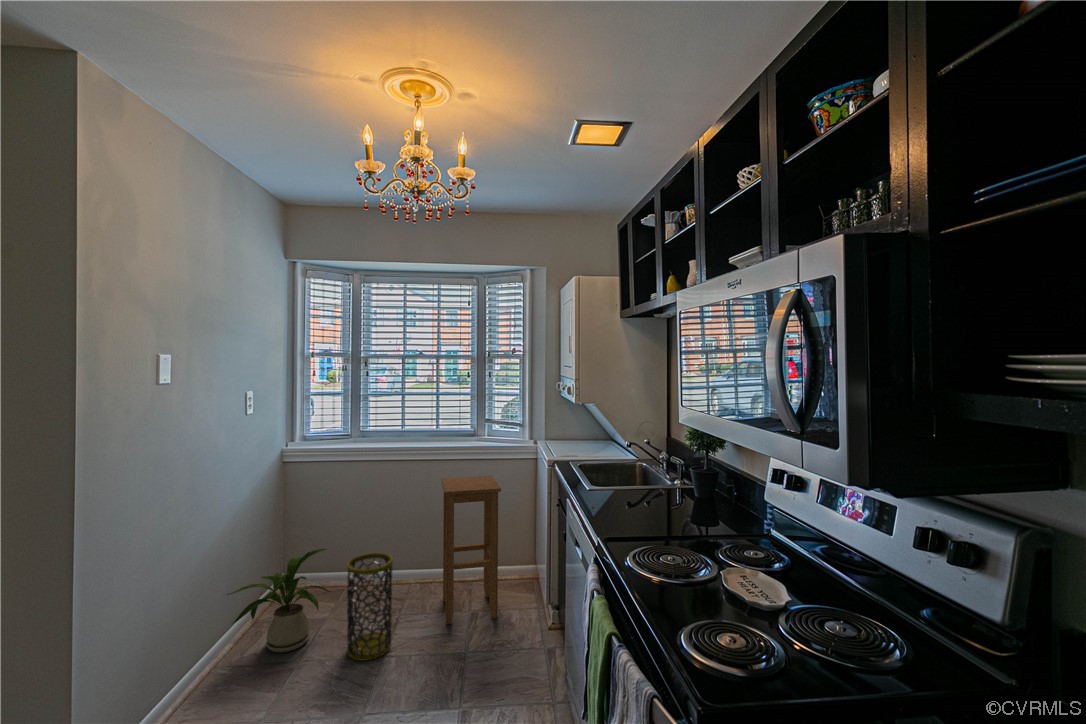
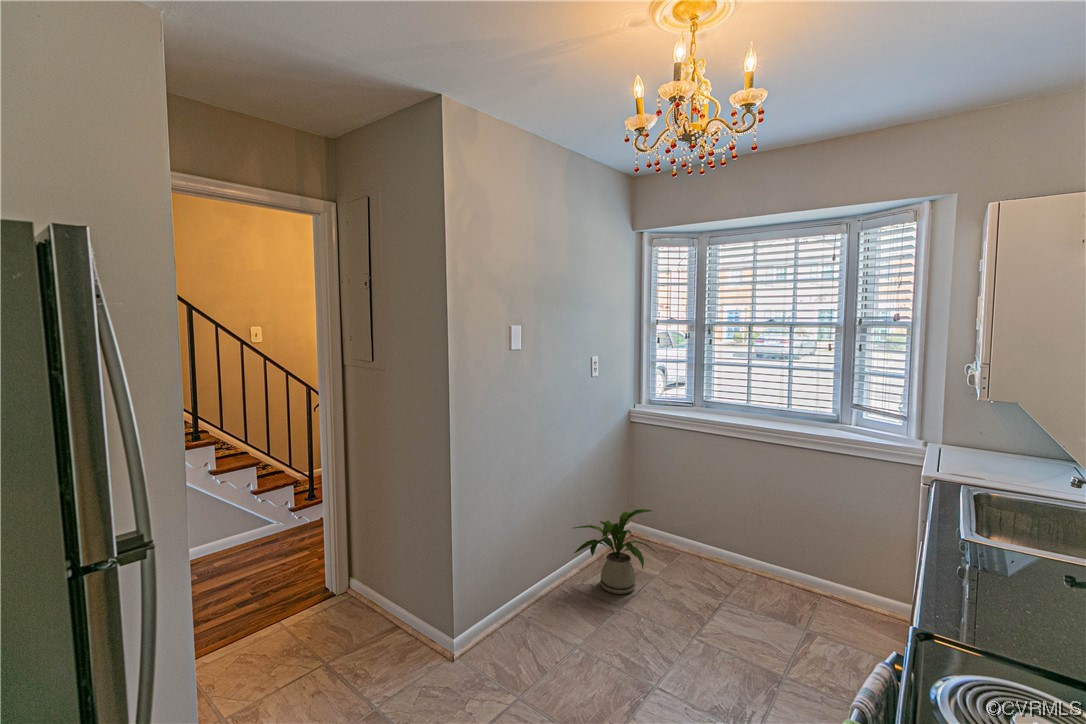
stool: present [441,476,501,625] -> none [771,465,850,647]
trash can: present [347,553,393,661] -> none [663,525,710,632]

